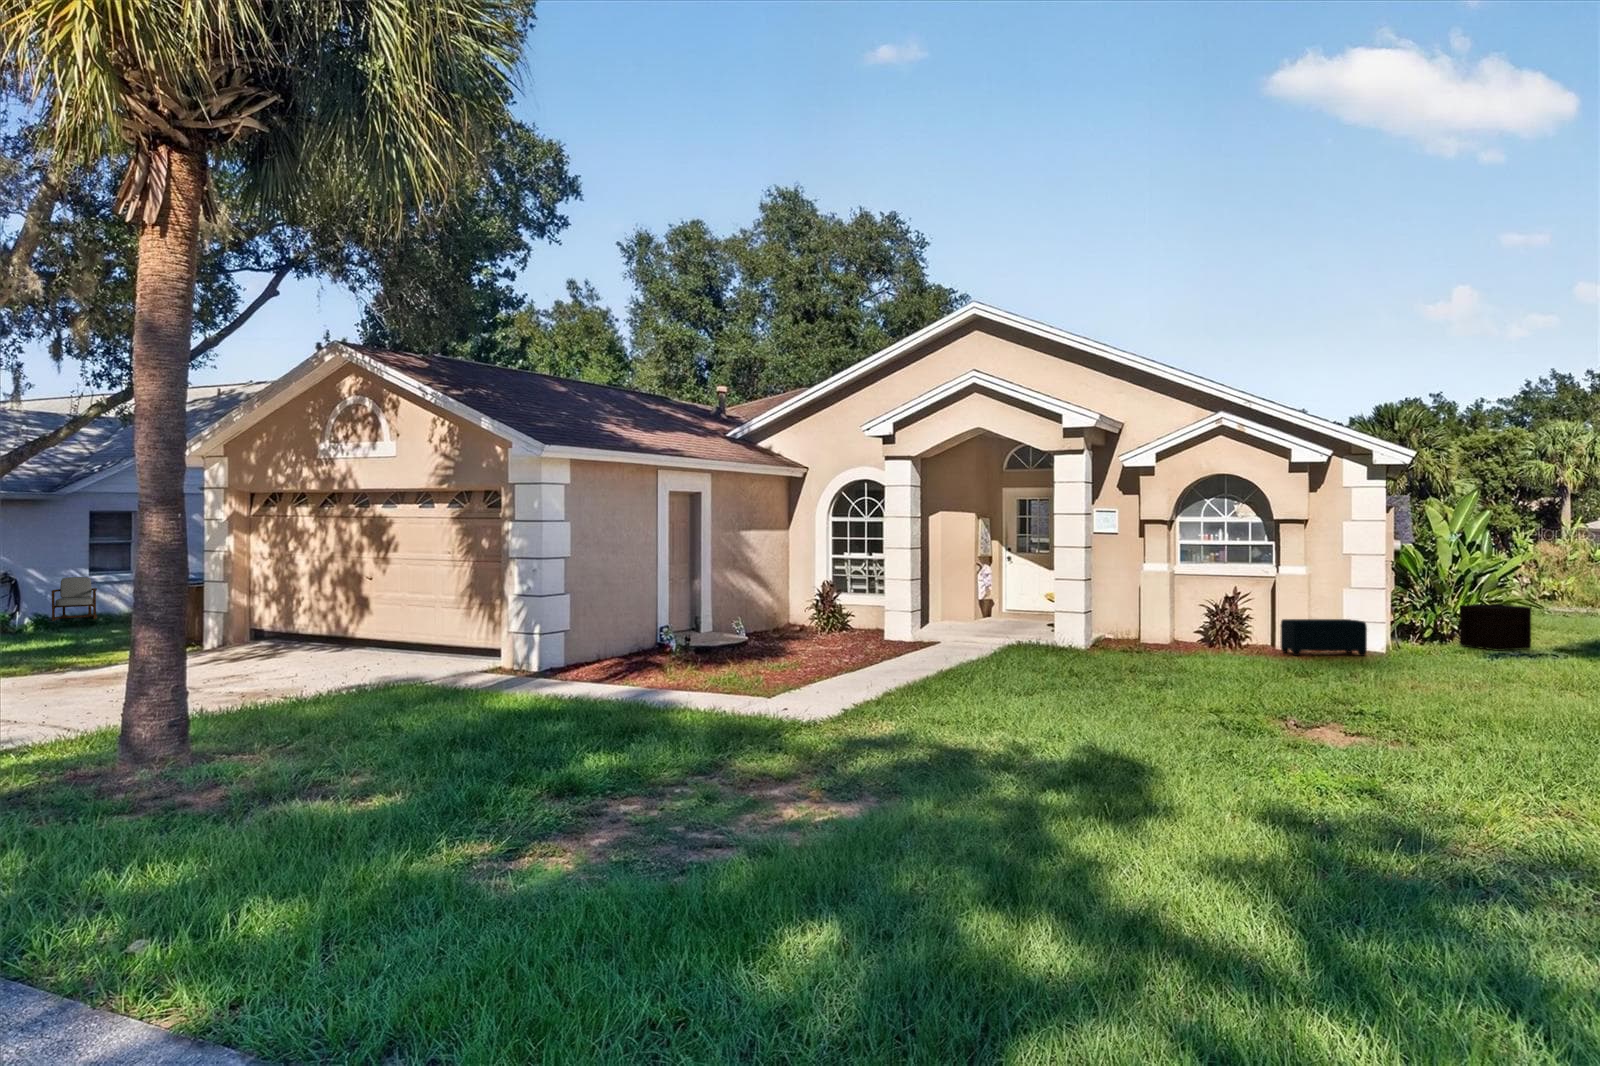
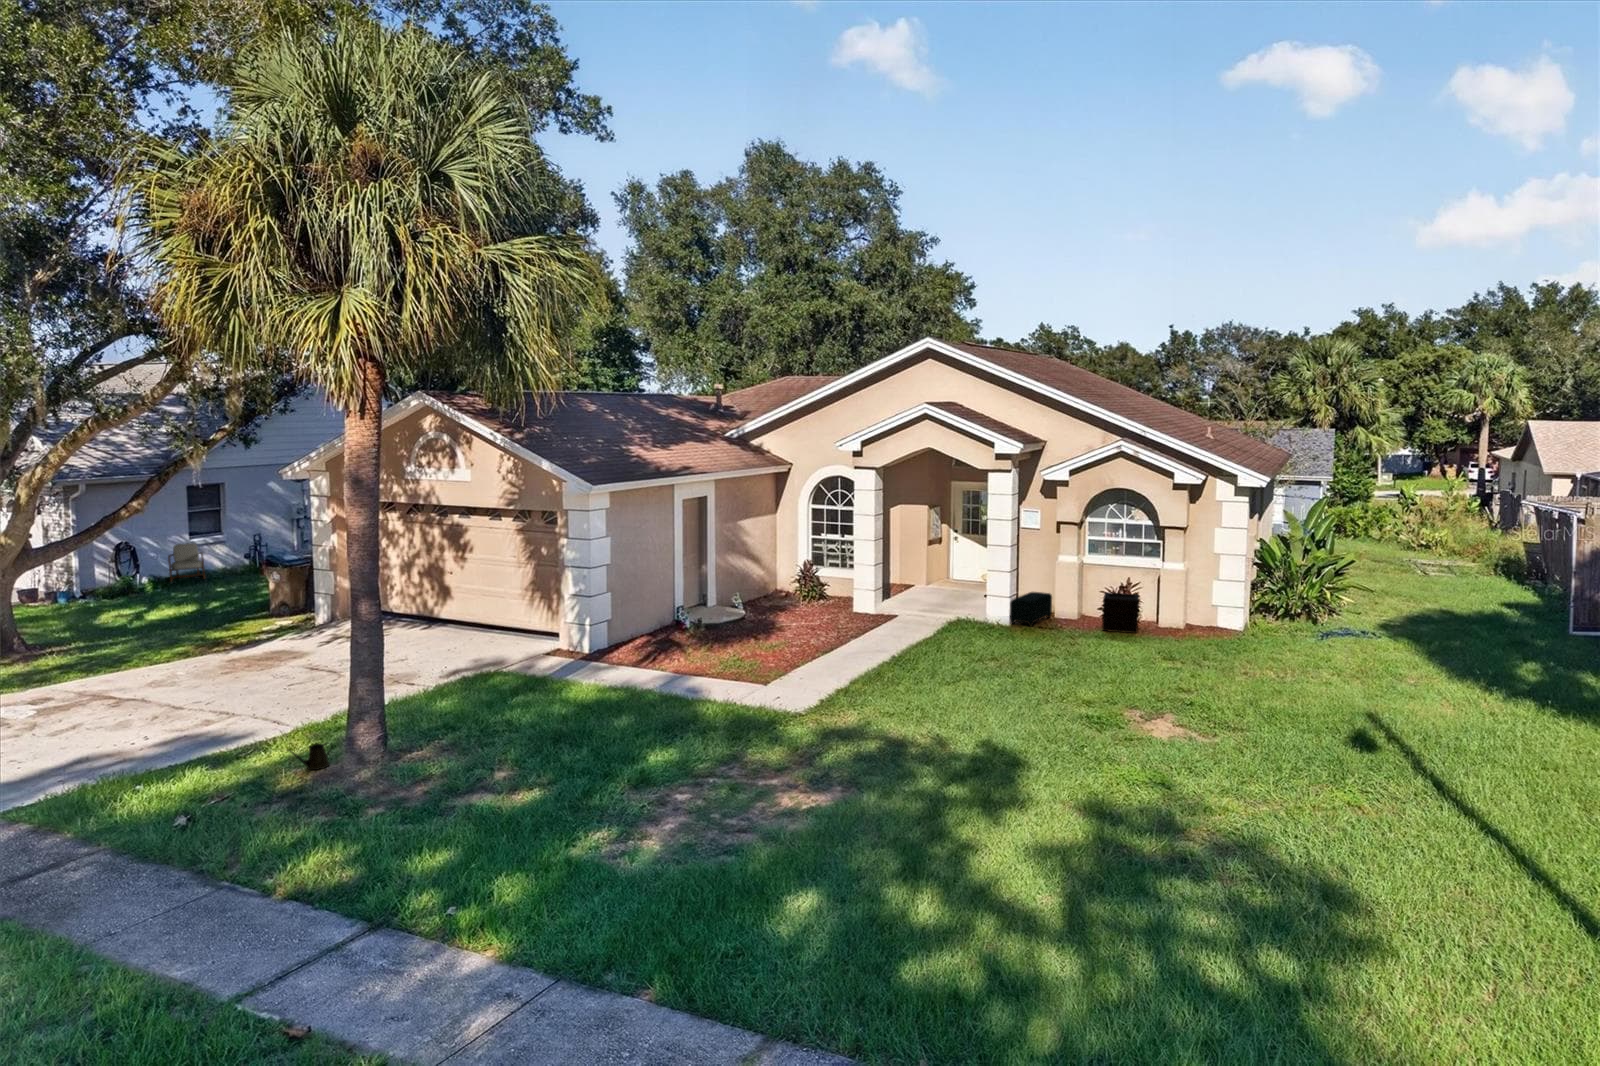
wooden crate: present [1460,604,1531,651] -> present [1102,592,1139,633]
bench: present [1280,619,1367,656] -> present [1010,592,1052,626]
watering can: none [45,734,125,773] -> present [288,743,333,770]

